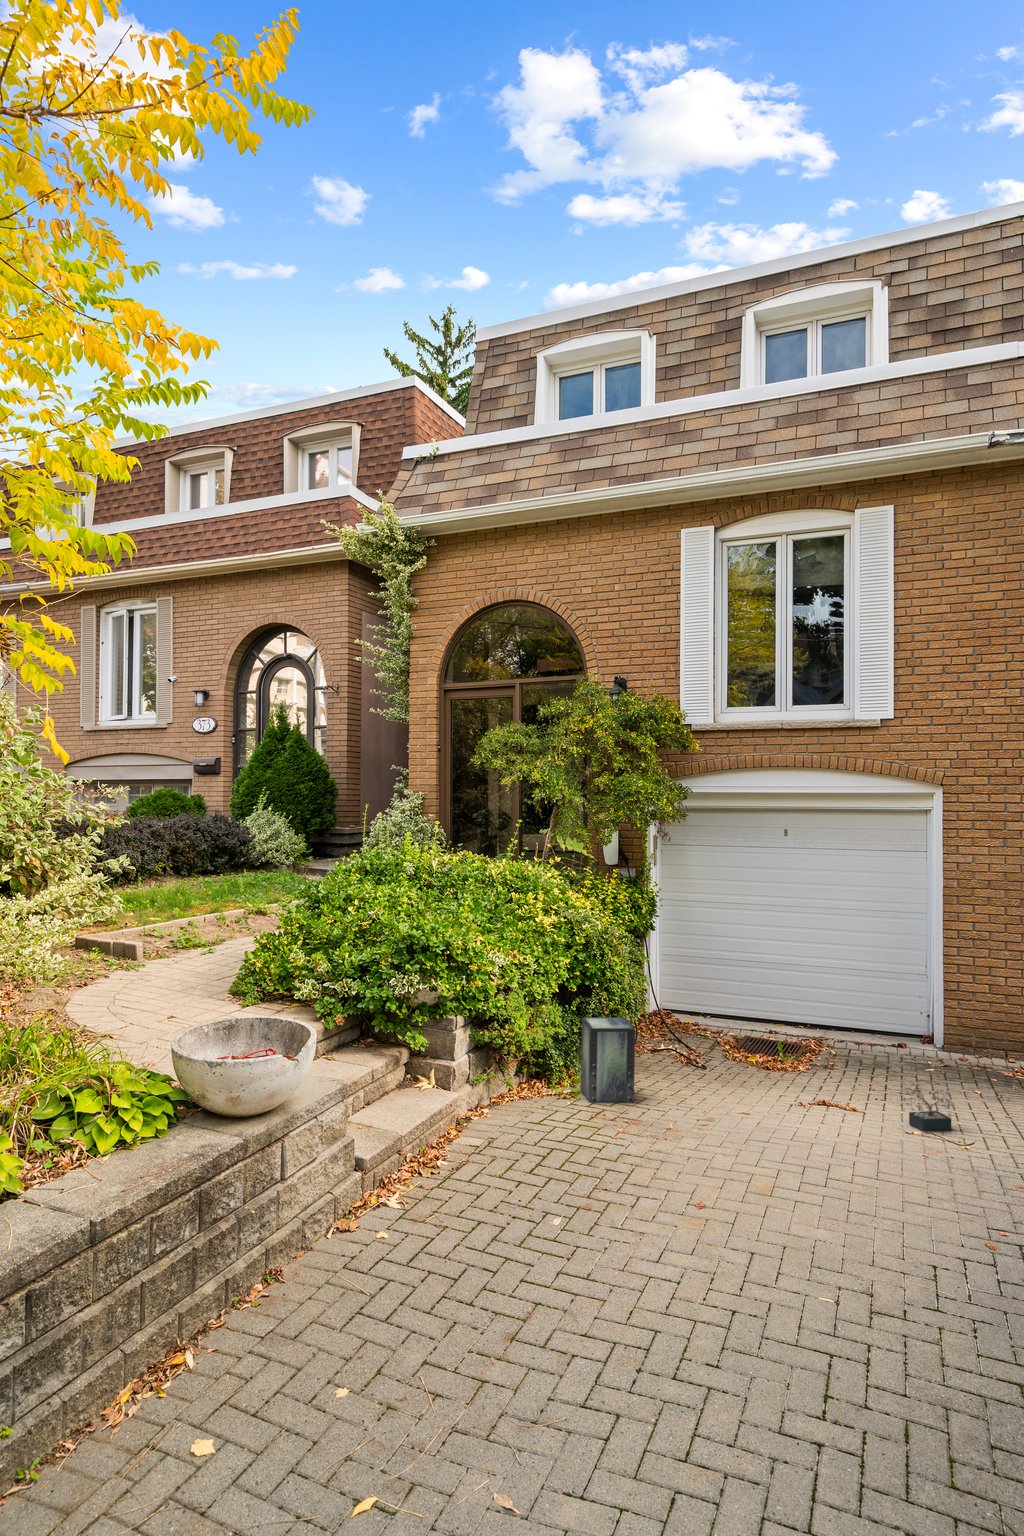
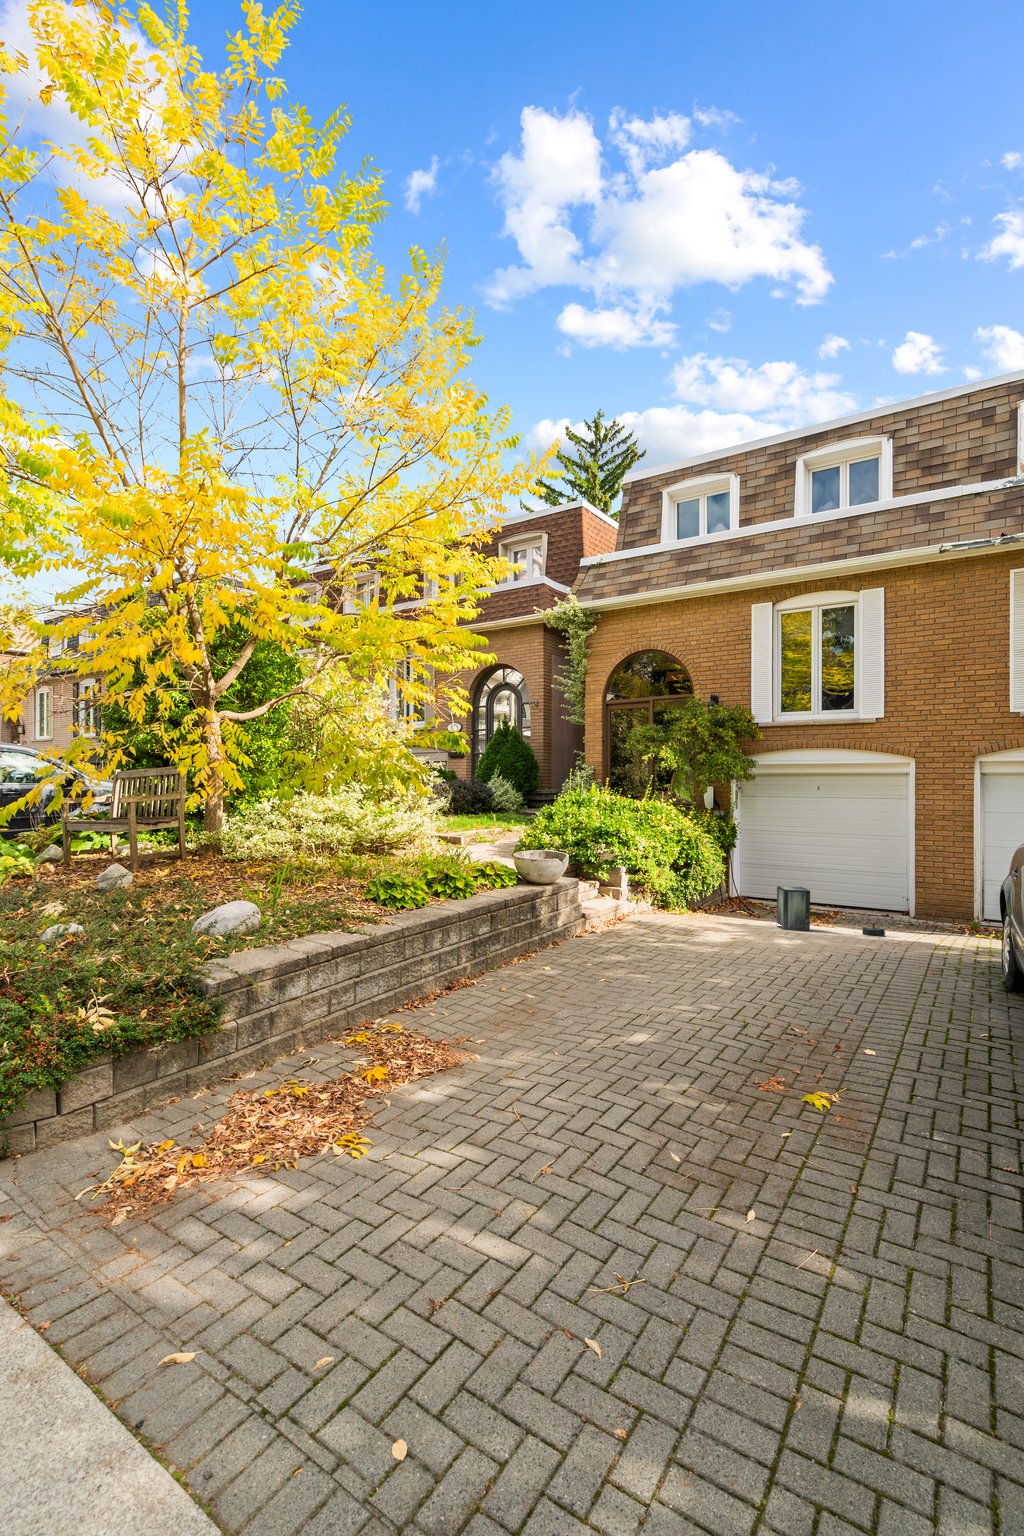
storage box: present [580,1017,635,1103] -> present [777,886,810,931]

